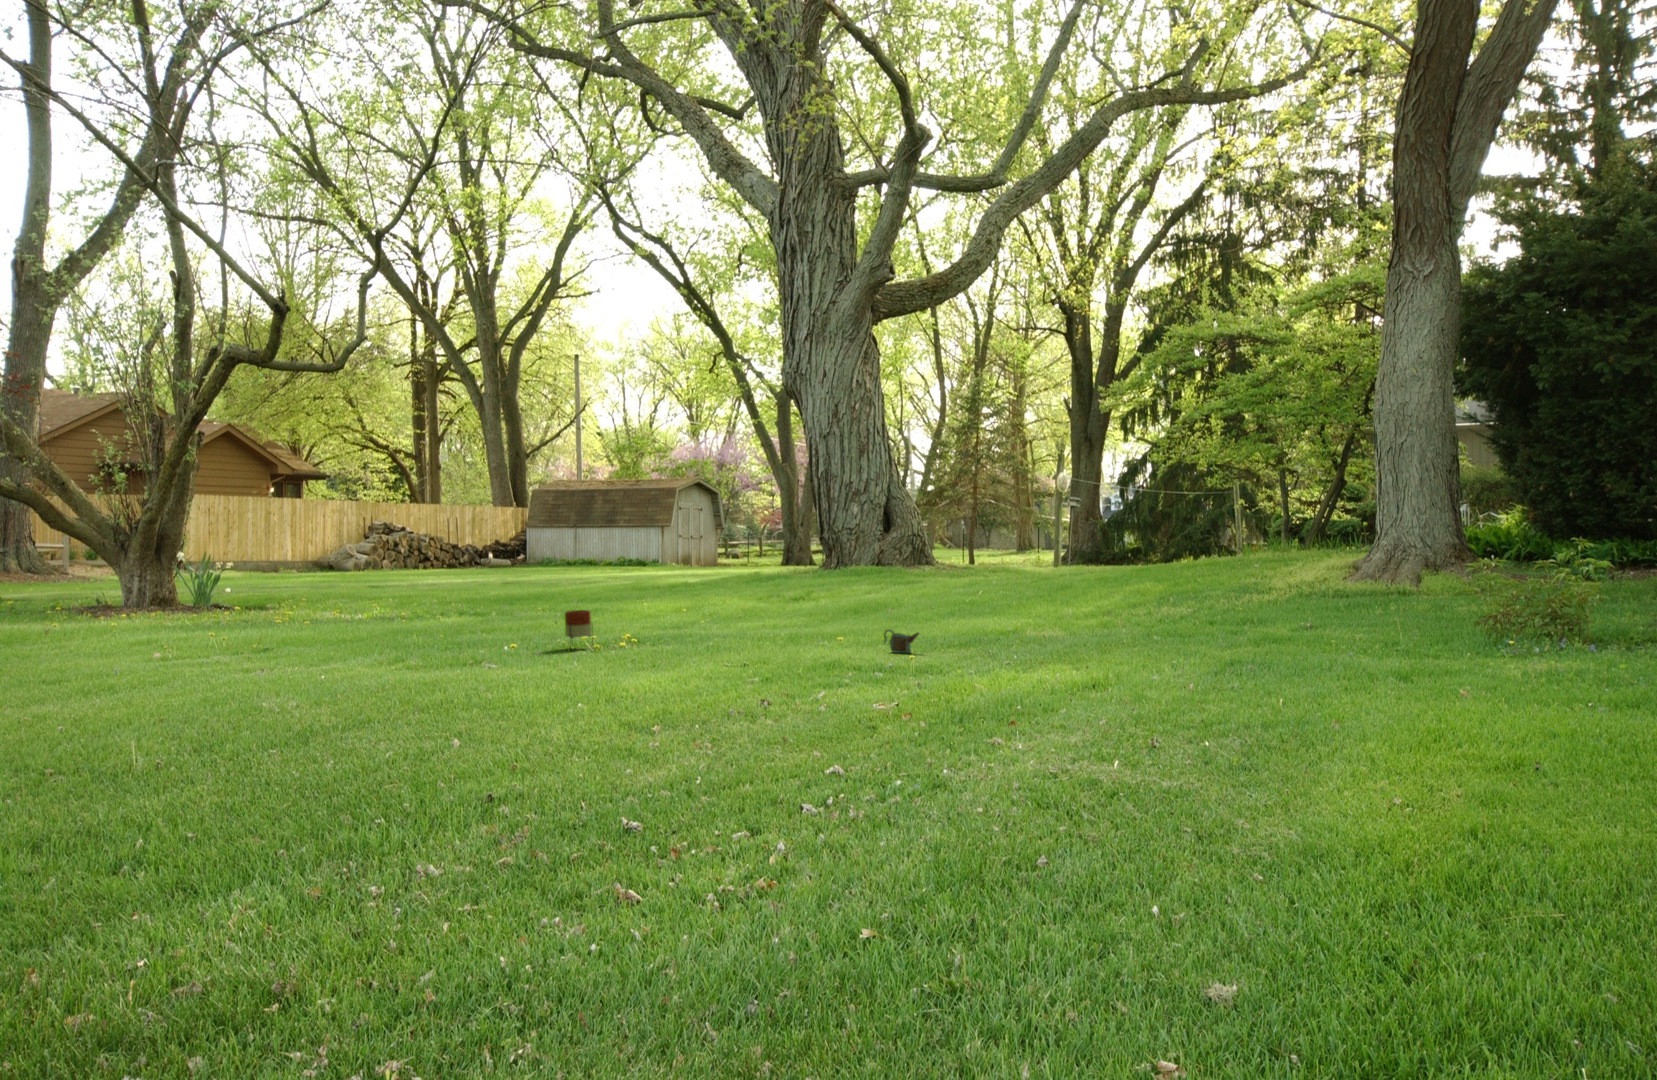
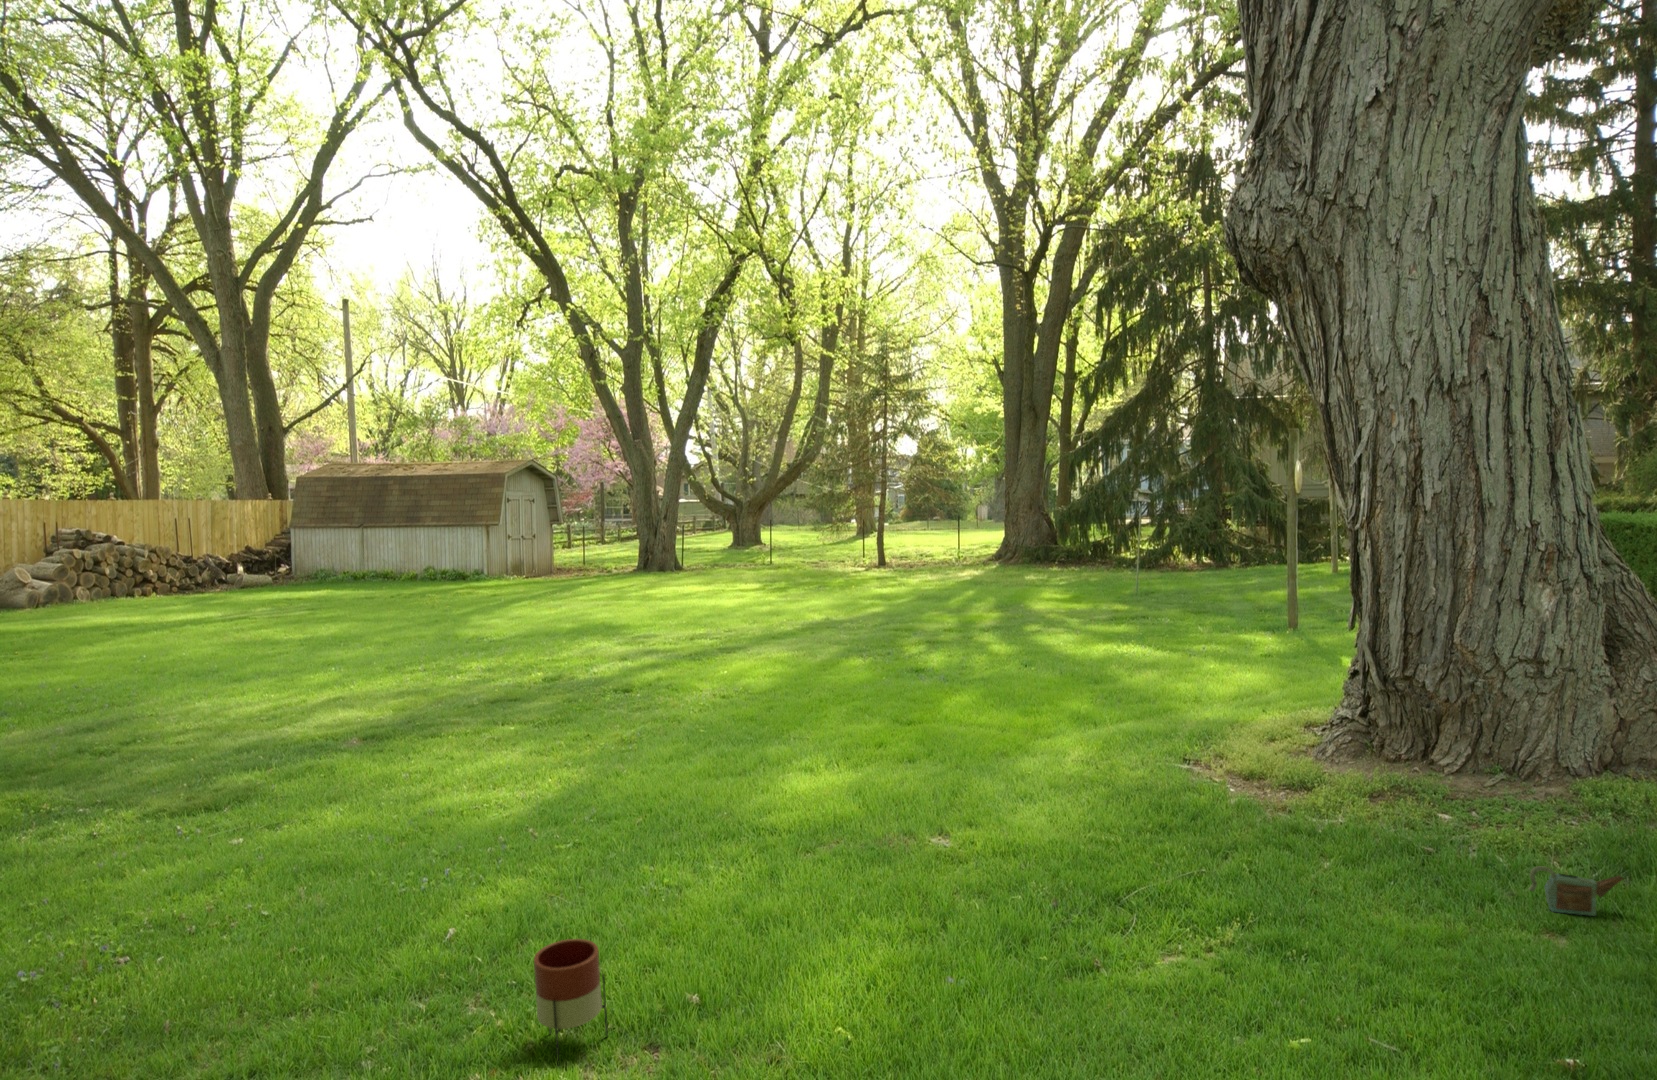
watering can: present [884,629,919,653] -> present [1529,866,1623,916]

